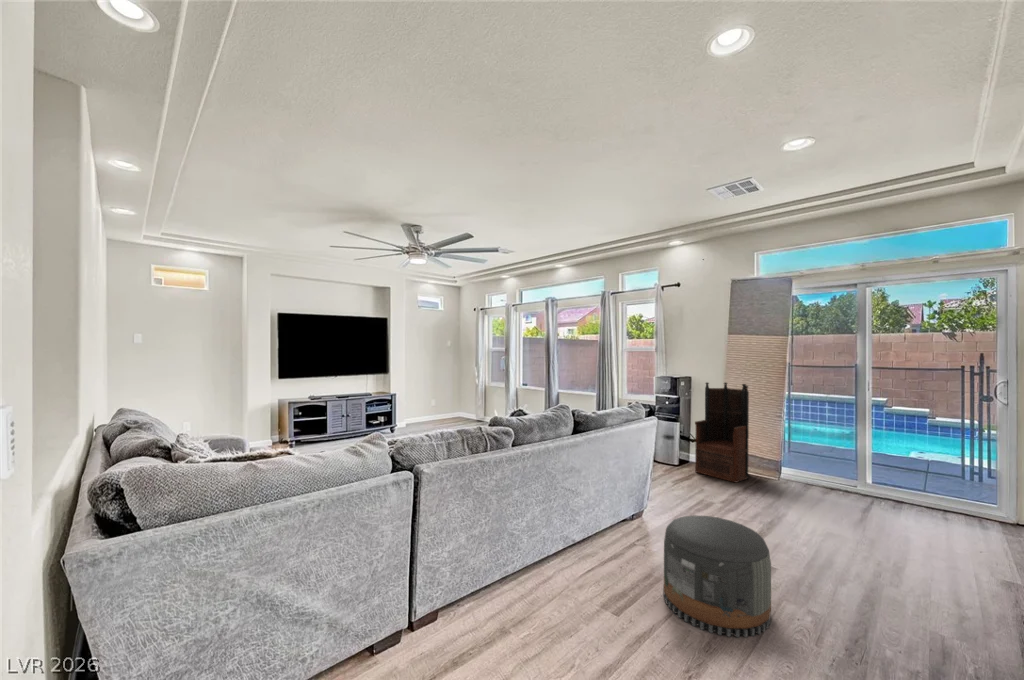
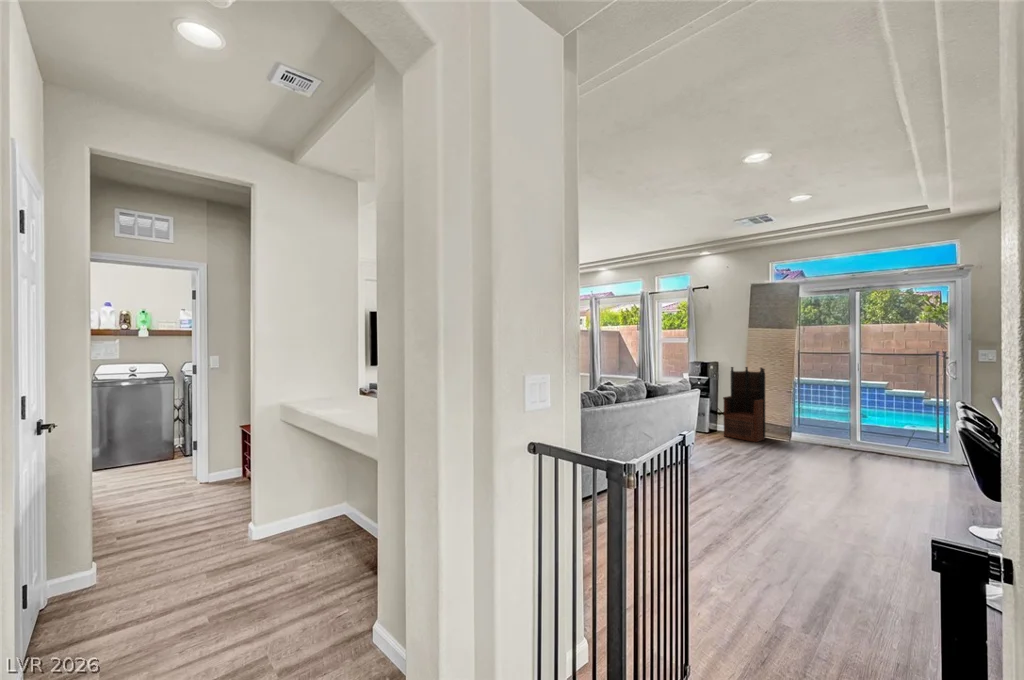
pouf: present [664,516,771,637] -> none [715,448,784,512]

